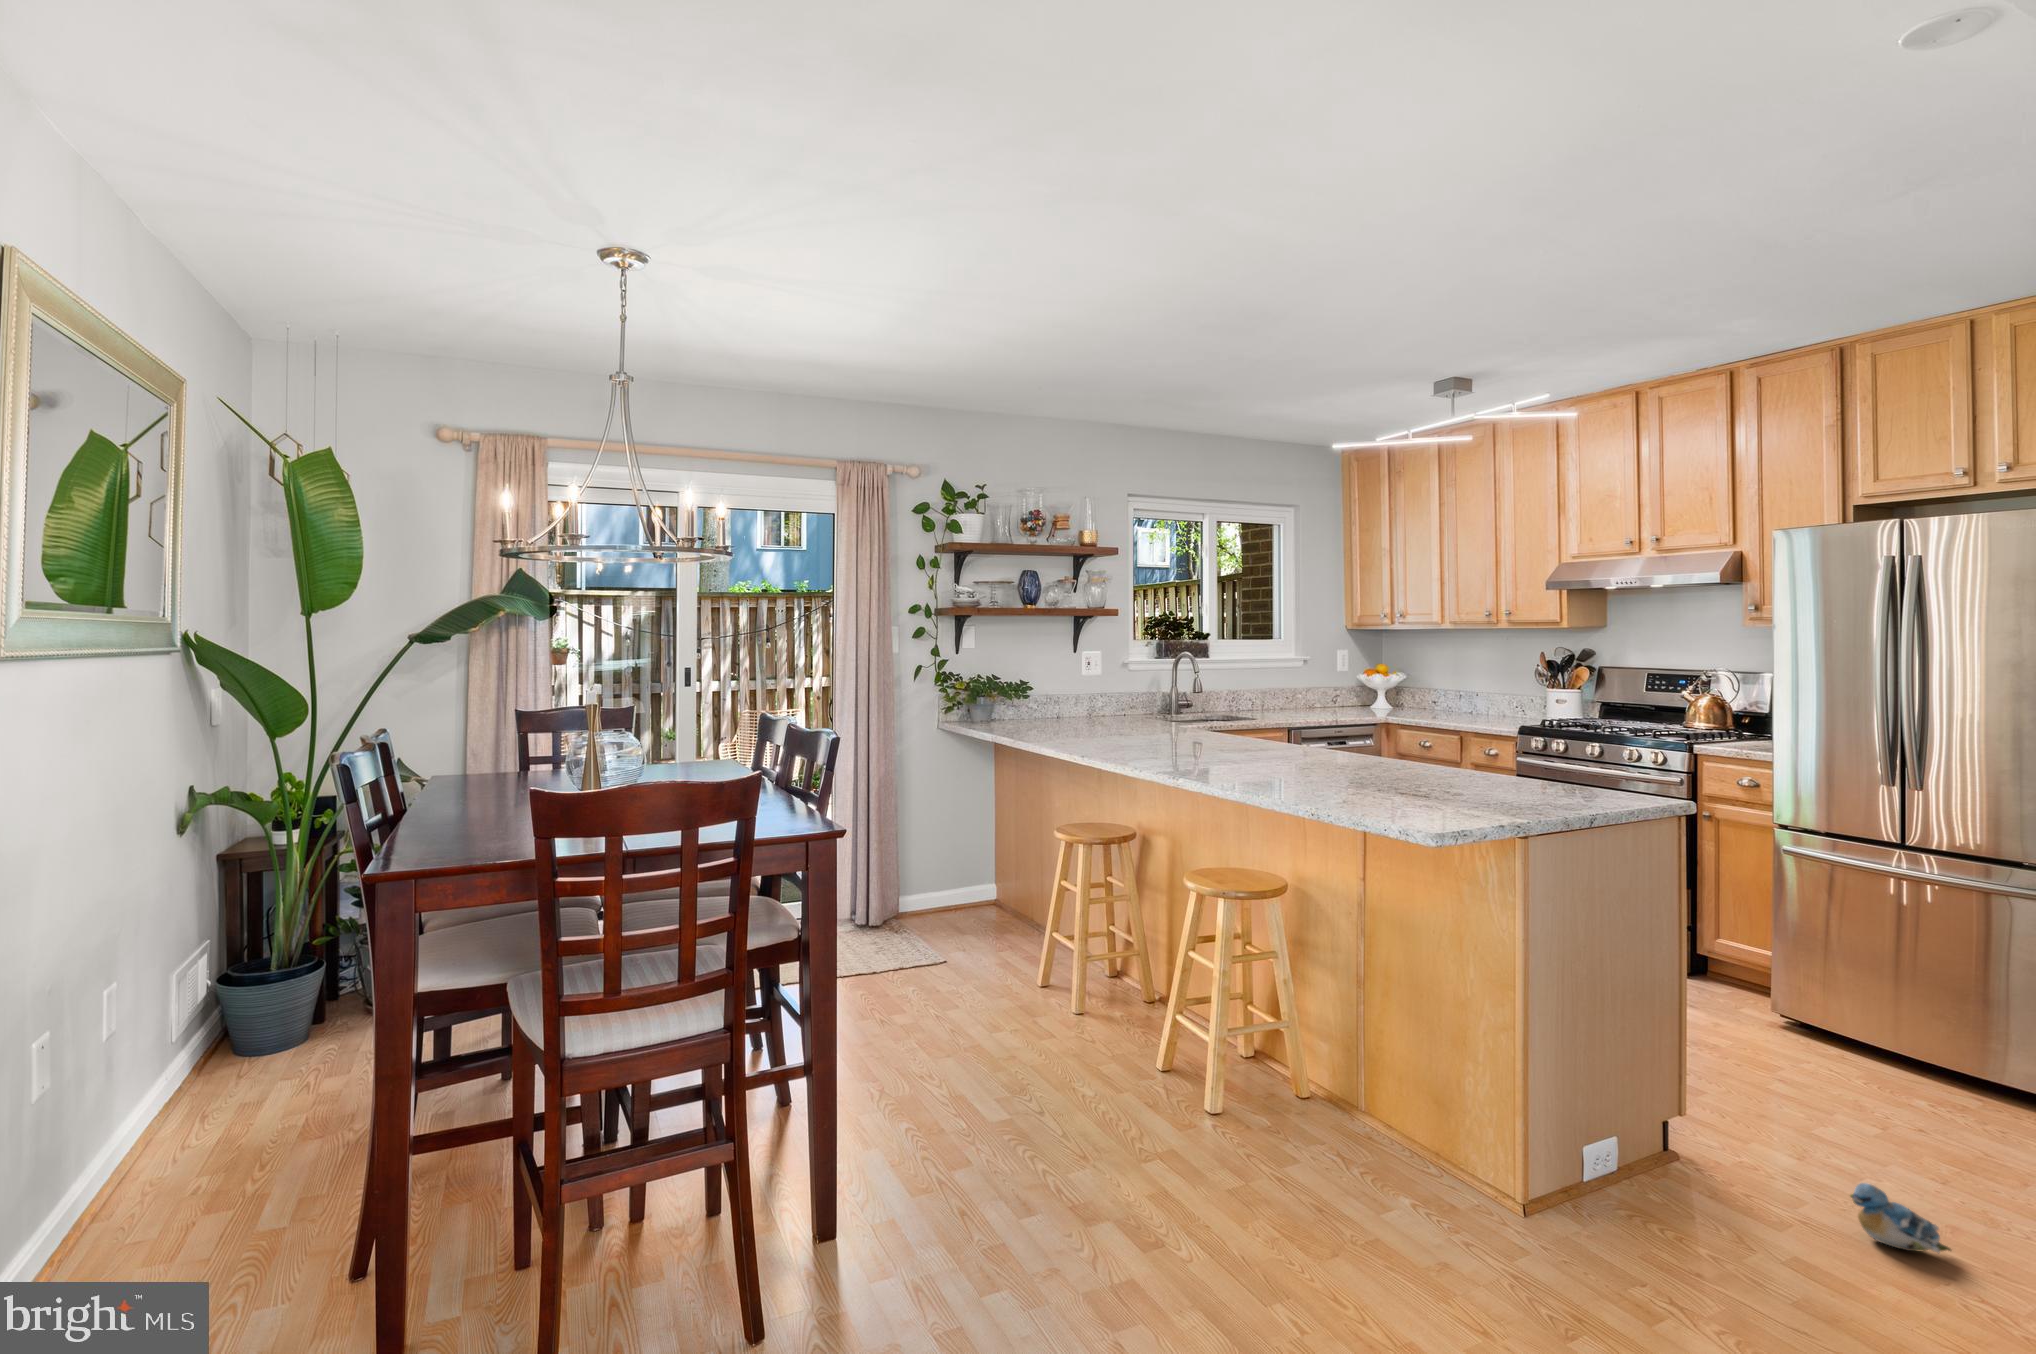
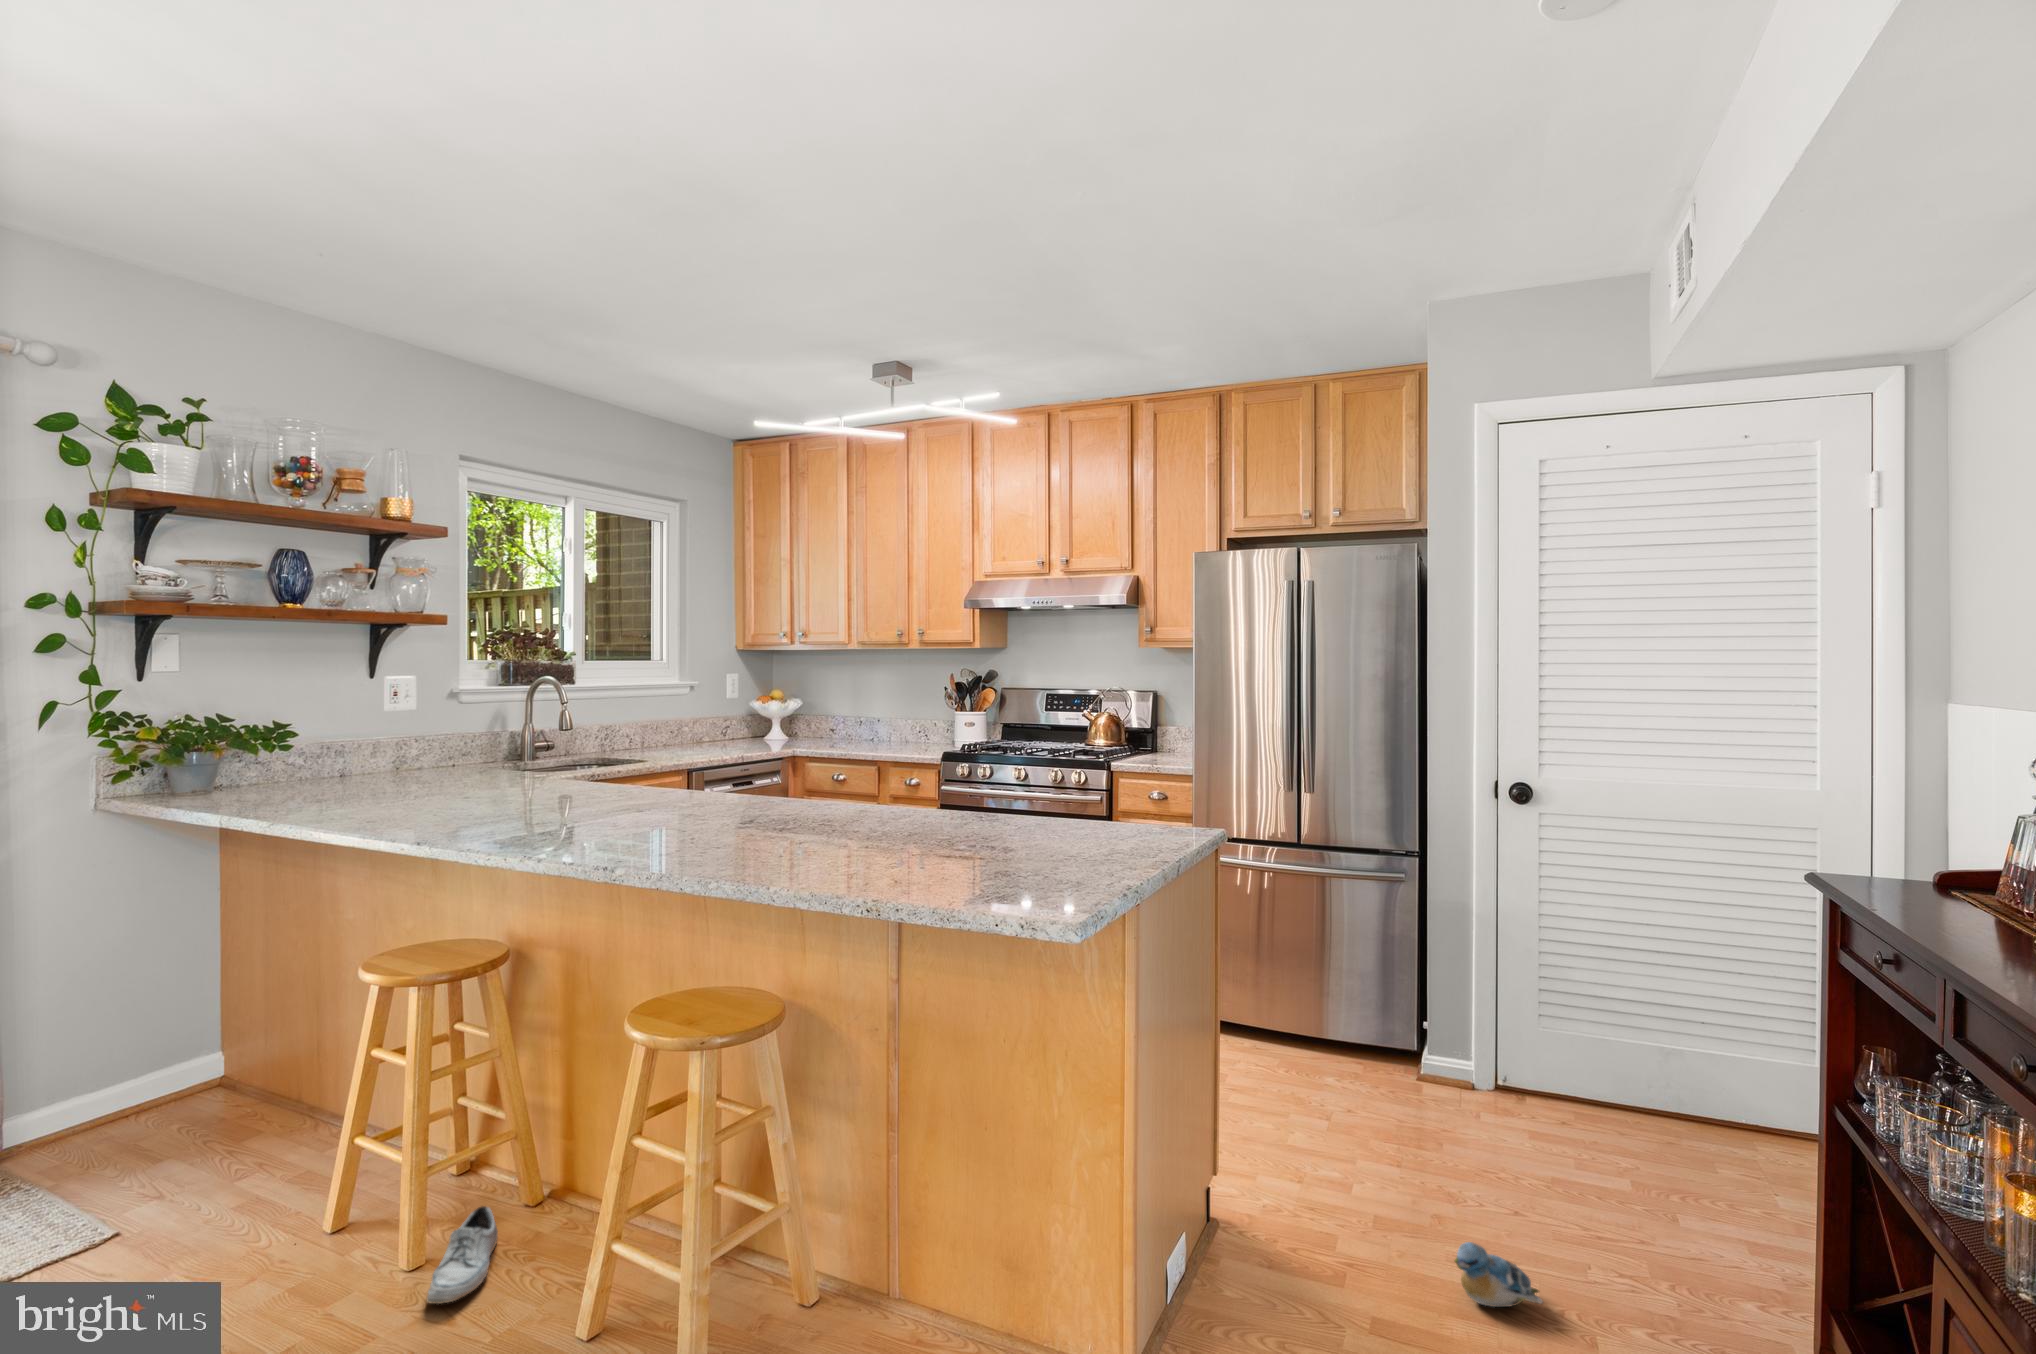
shoe: none [1085,984,1126,1023] -> present [427,1206,498,1304]

